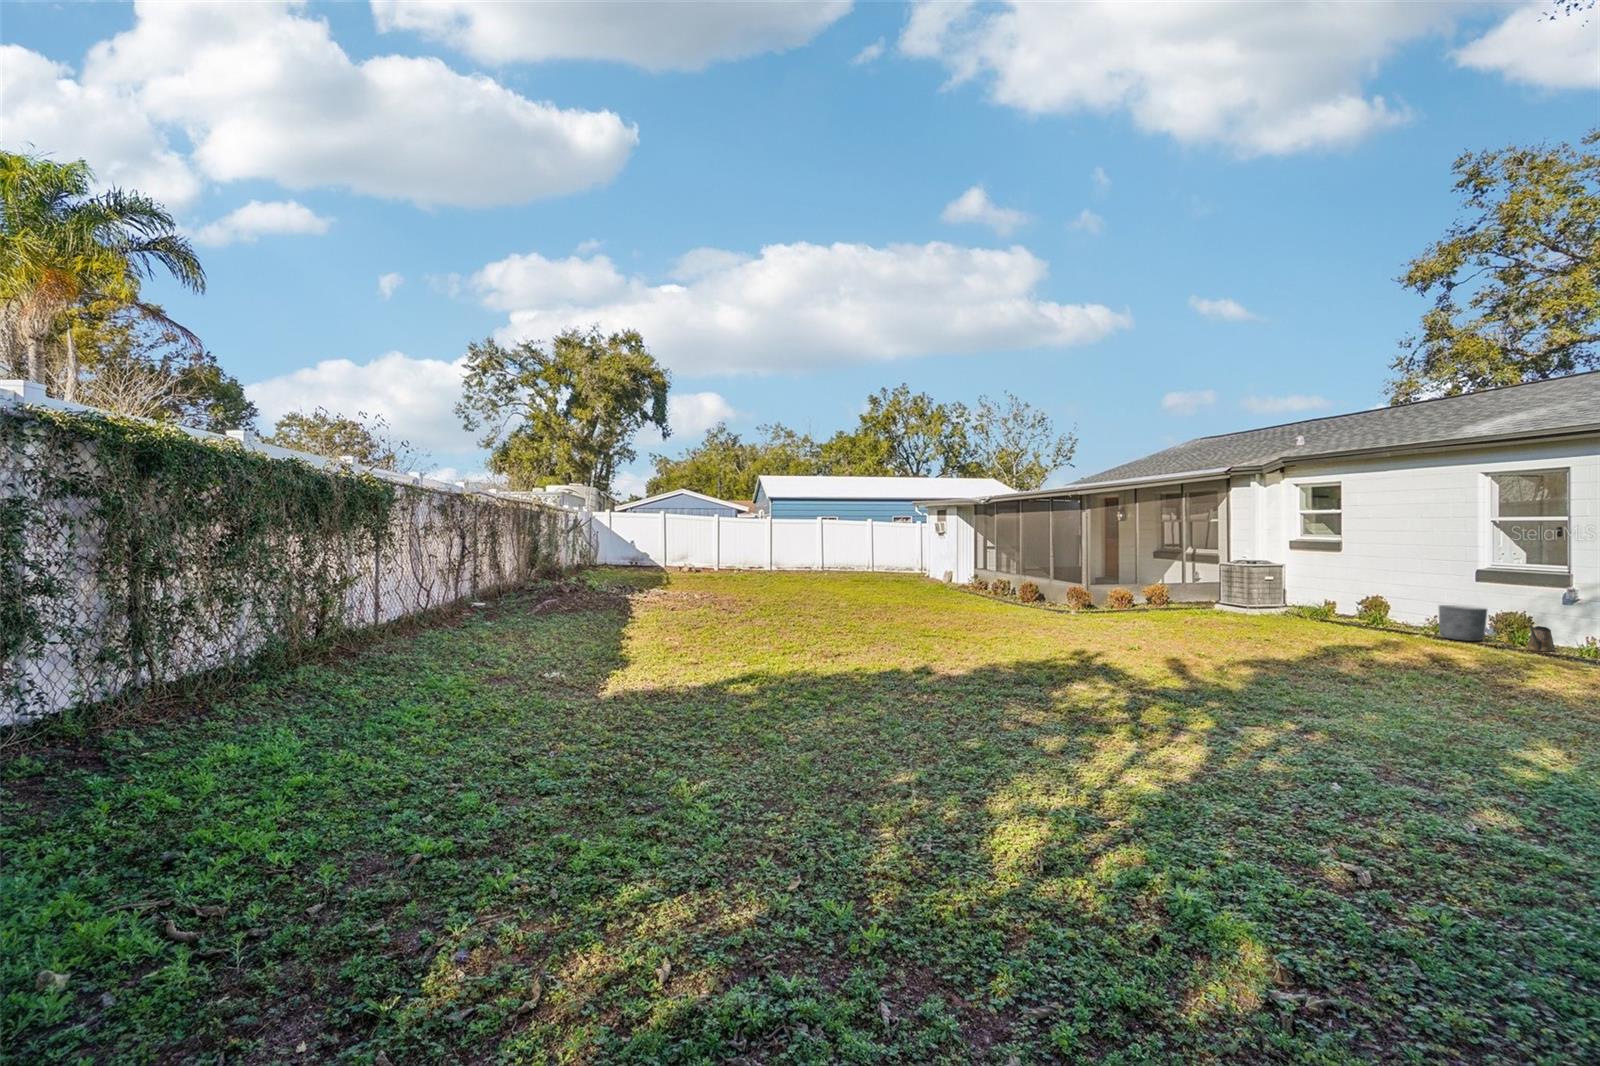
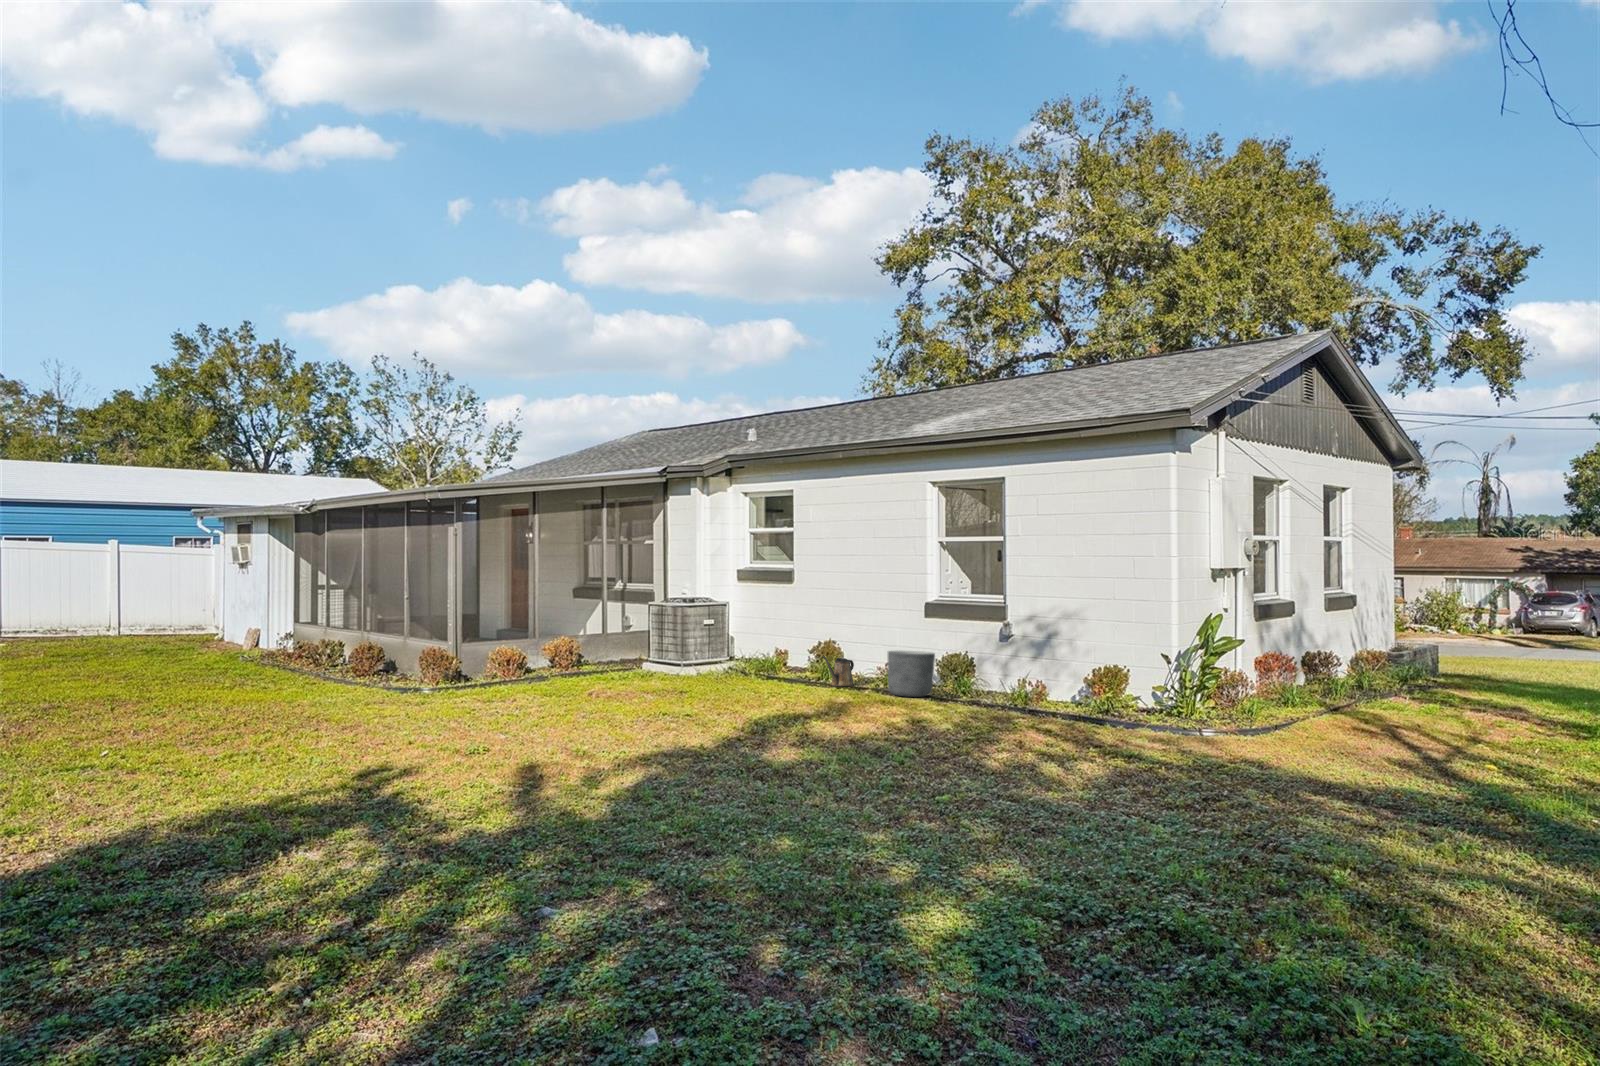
watering can: present [1527,625,1555,652] -> present [823,656,854,686]

